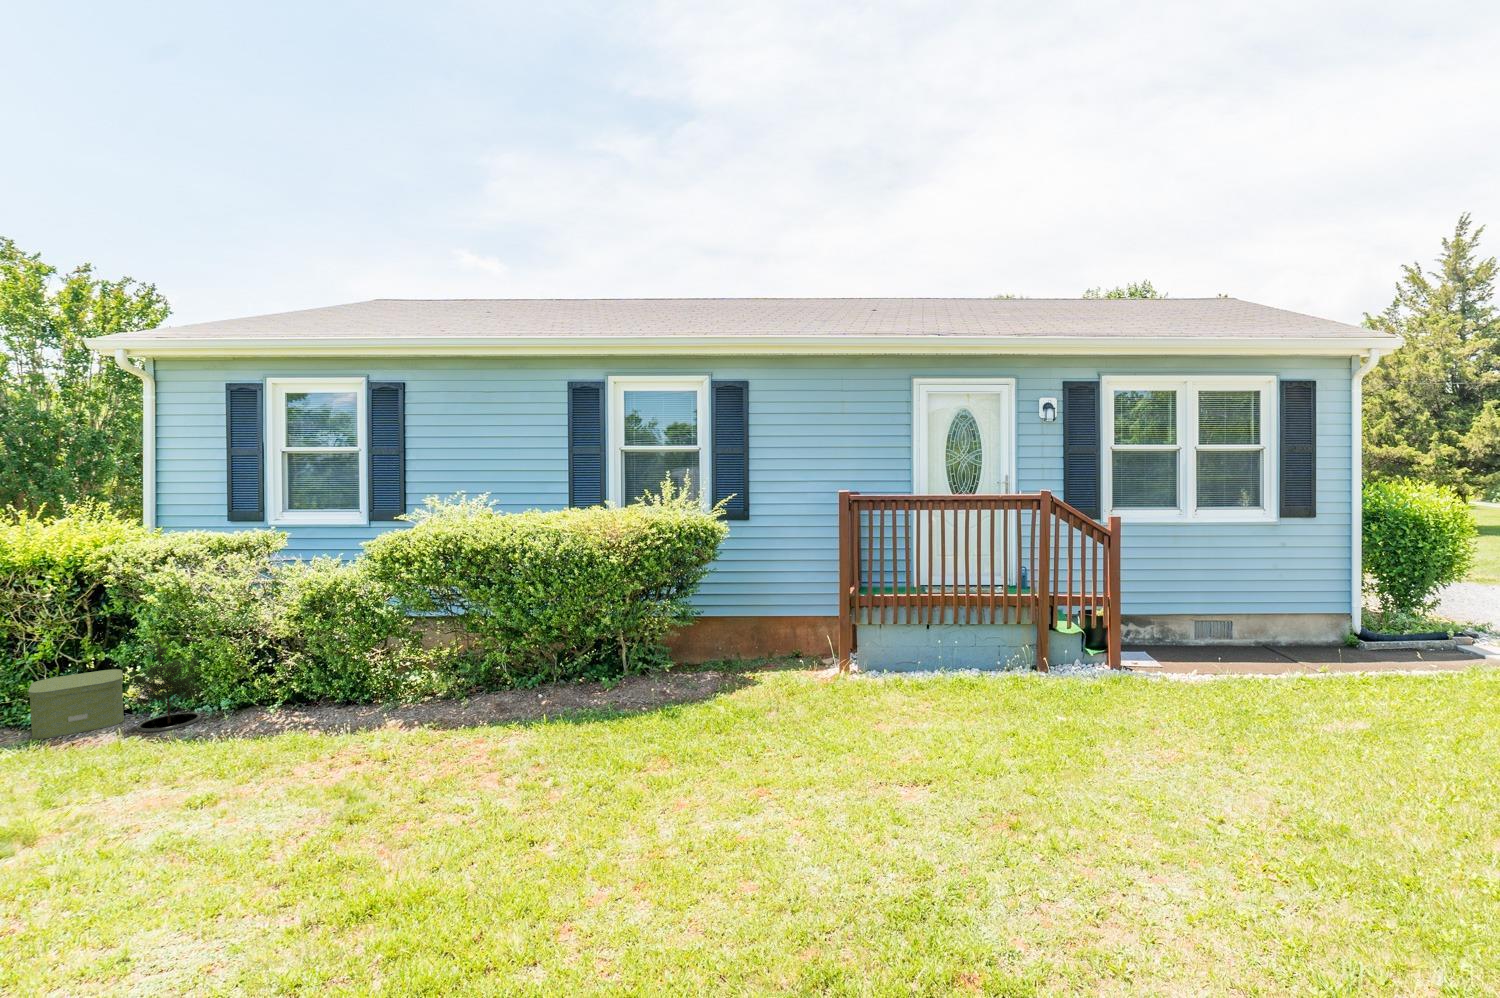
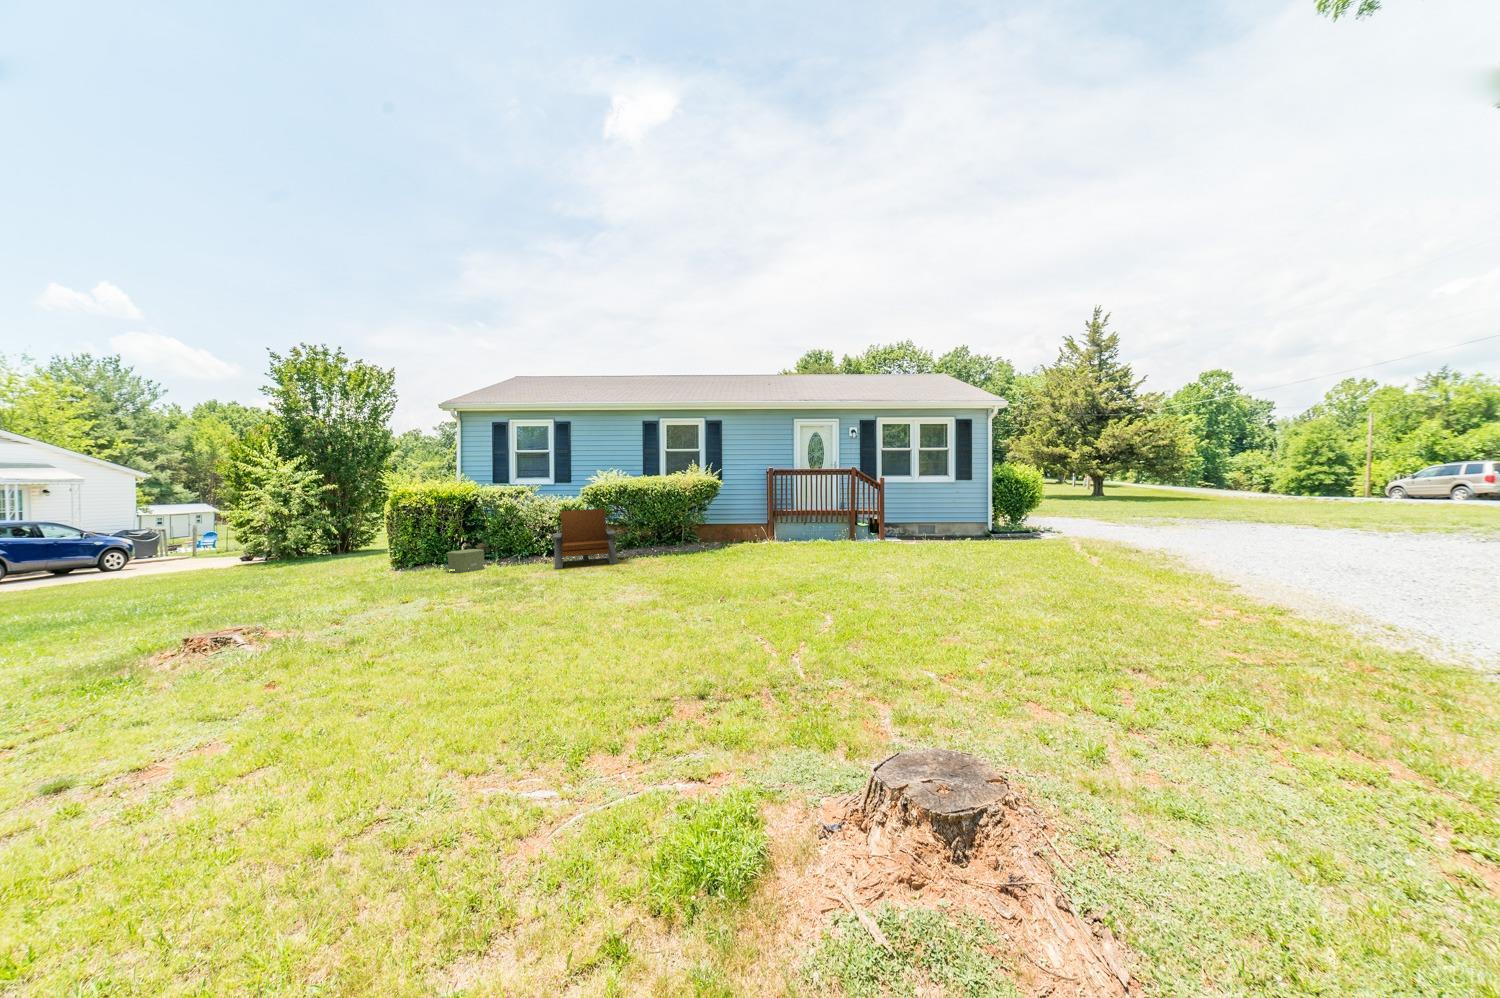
lounge chair: none [216,588,432,756] -> present [553,509,617,569]
potted tree: present [124,637,202,732] -> none [494,531,520,569]

